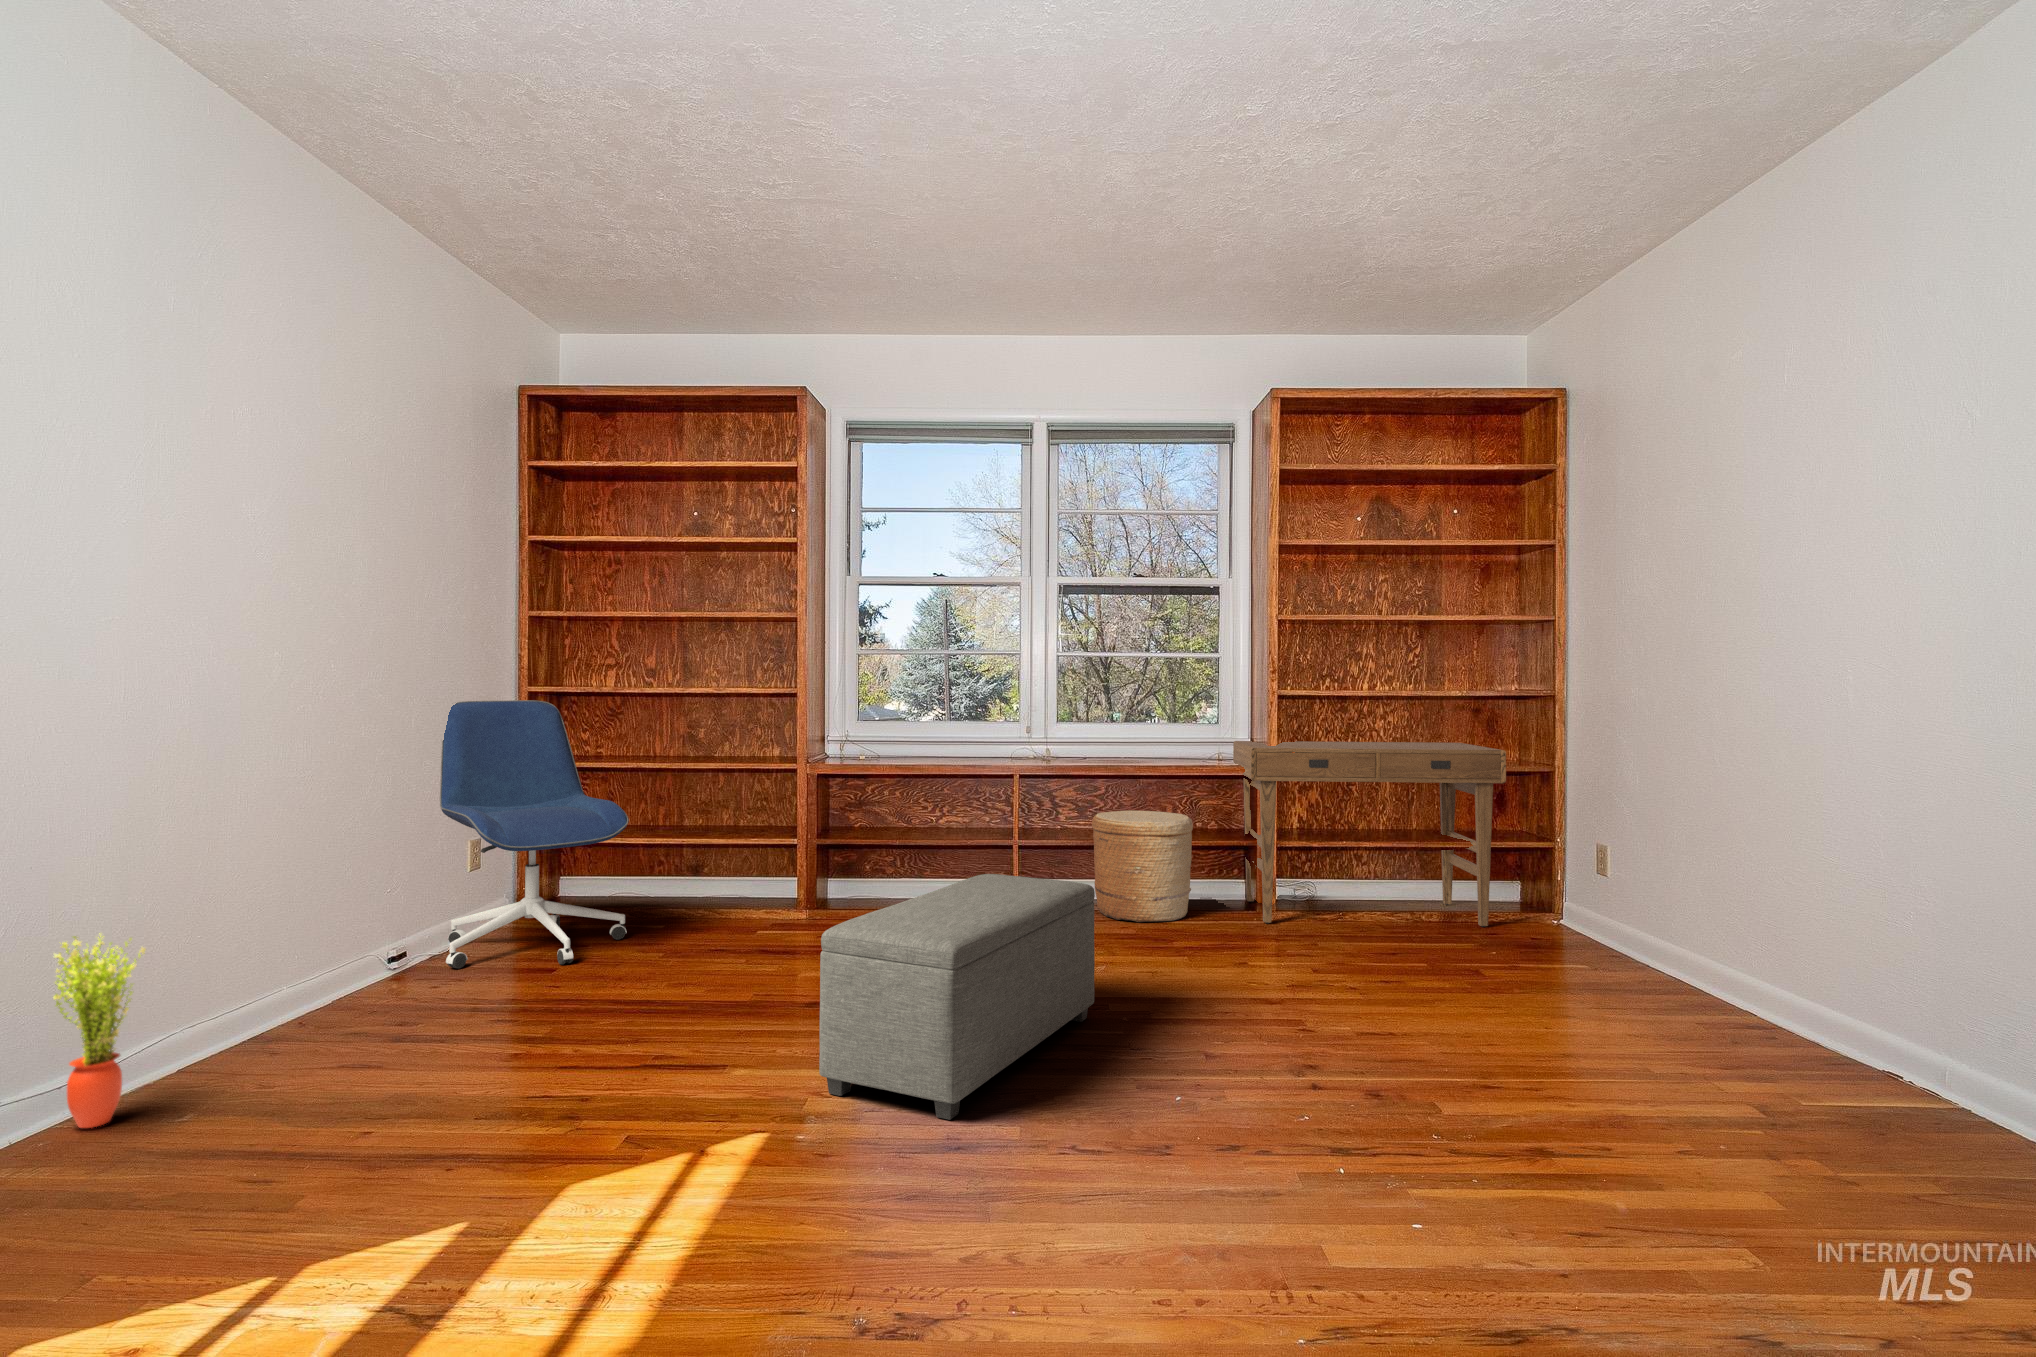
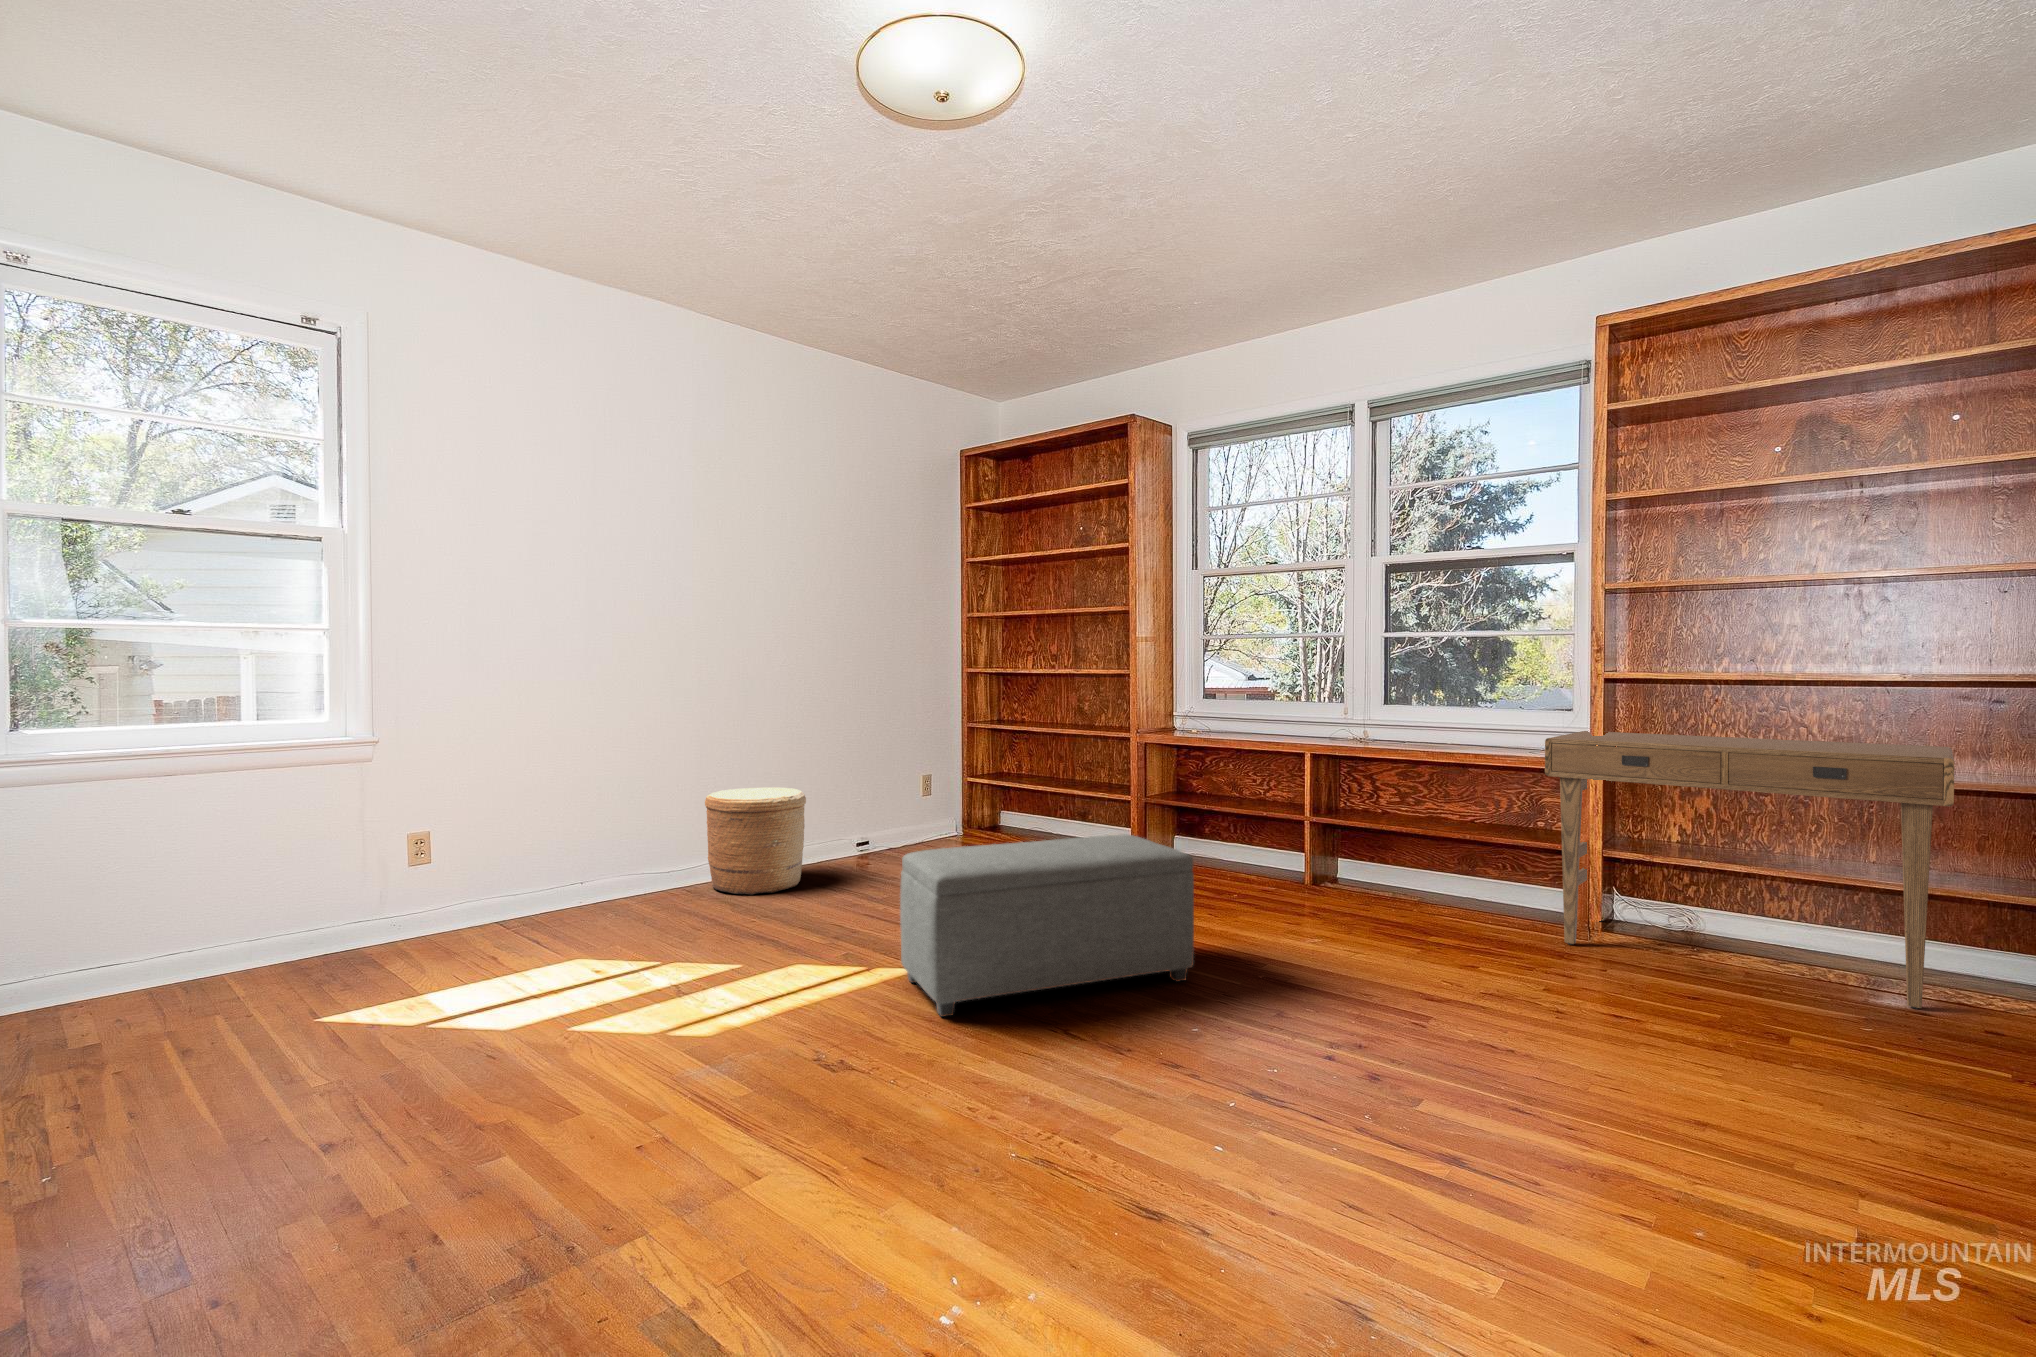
office chair: present [440,700,629,968] -> none [865,679,990,868]
woven basket: present [1092,811,1193,922] -> present [705,788,806,895]
potted plant: present [53,933,145,1128] -> none [586,801,635,906]

